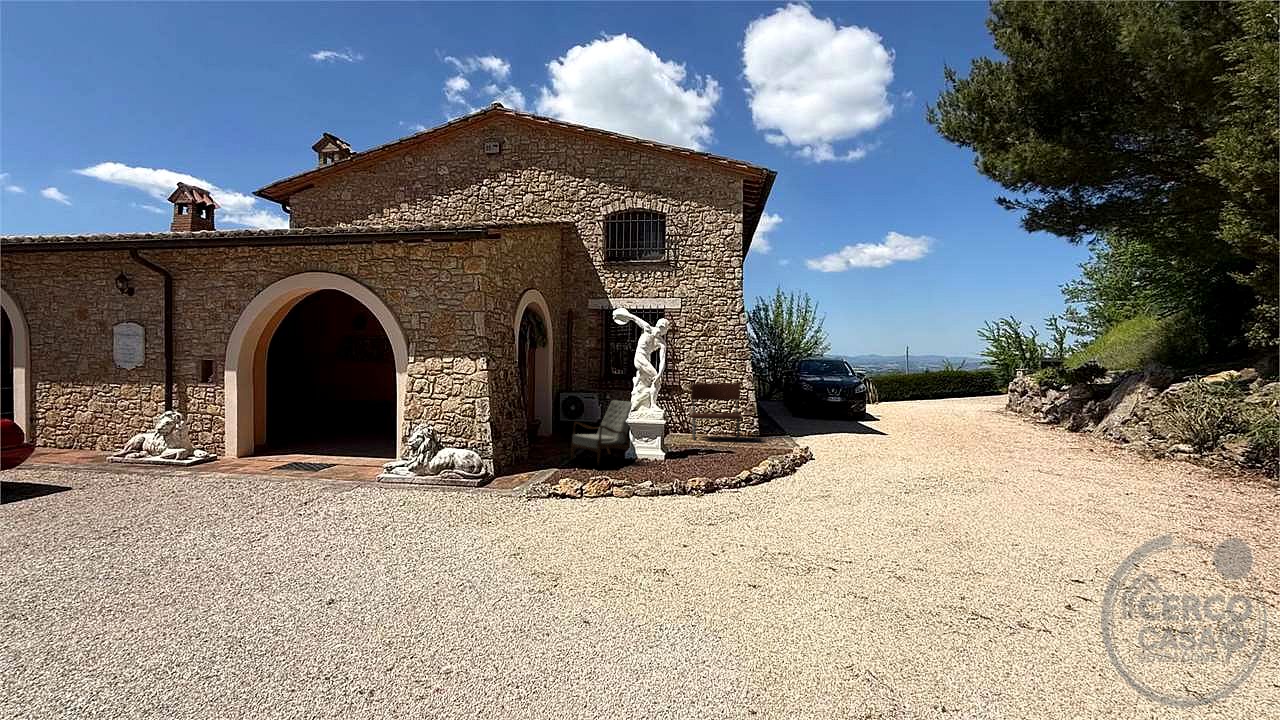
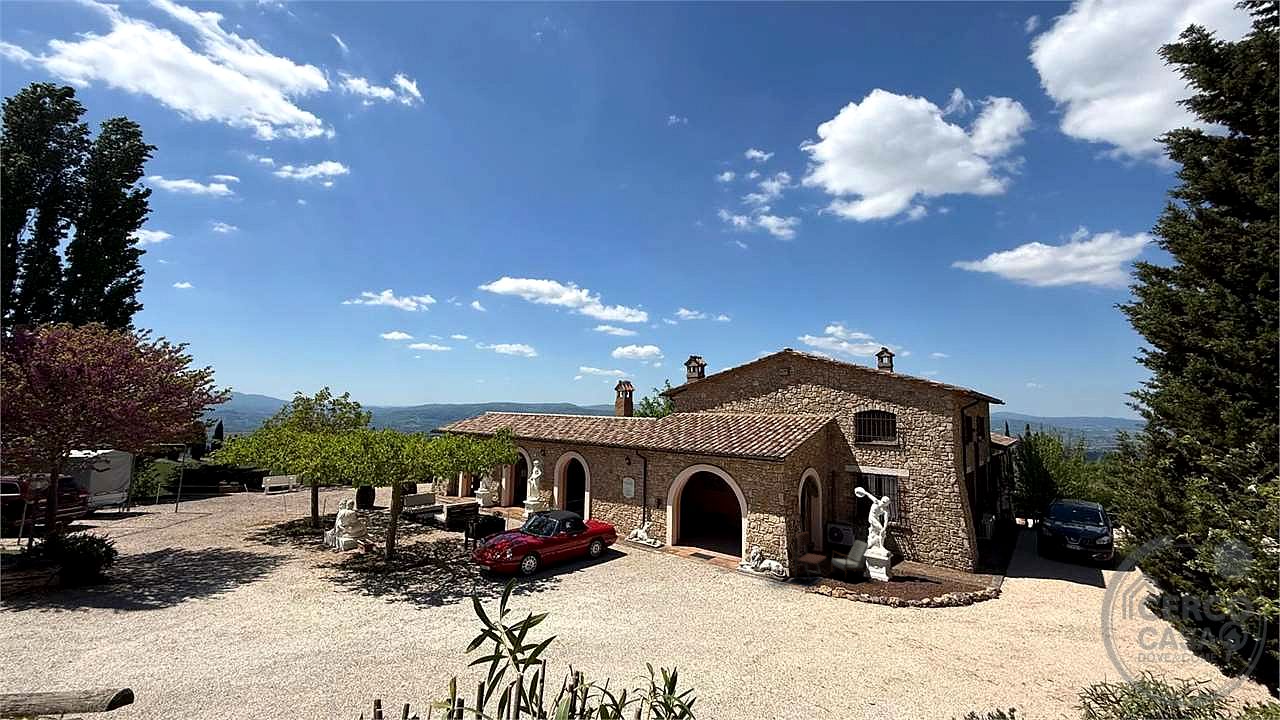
bench: present [691,383,743,441] -> present [794,532,826,581]

